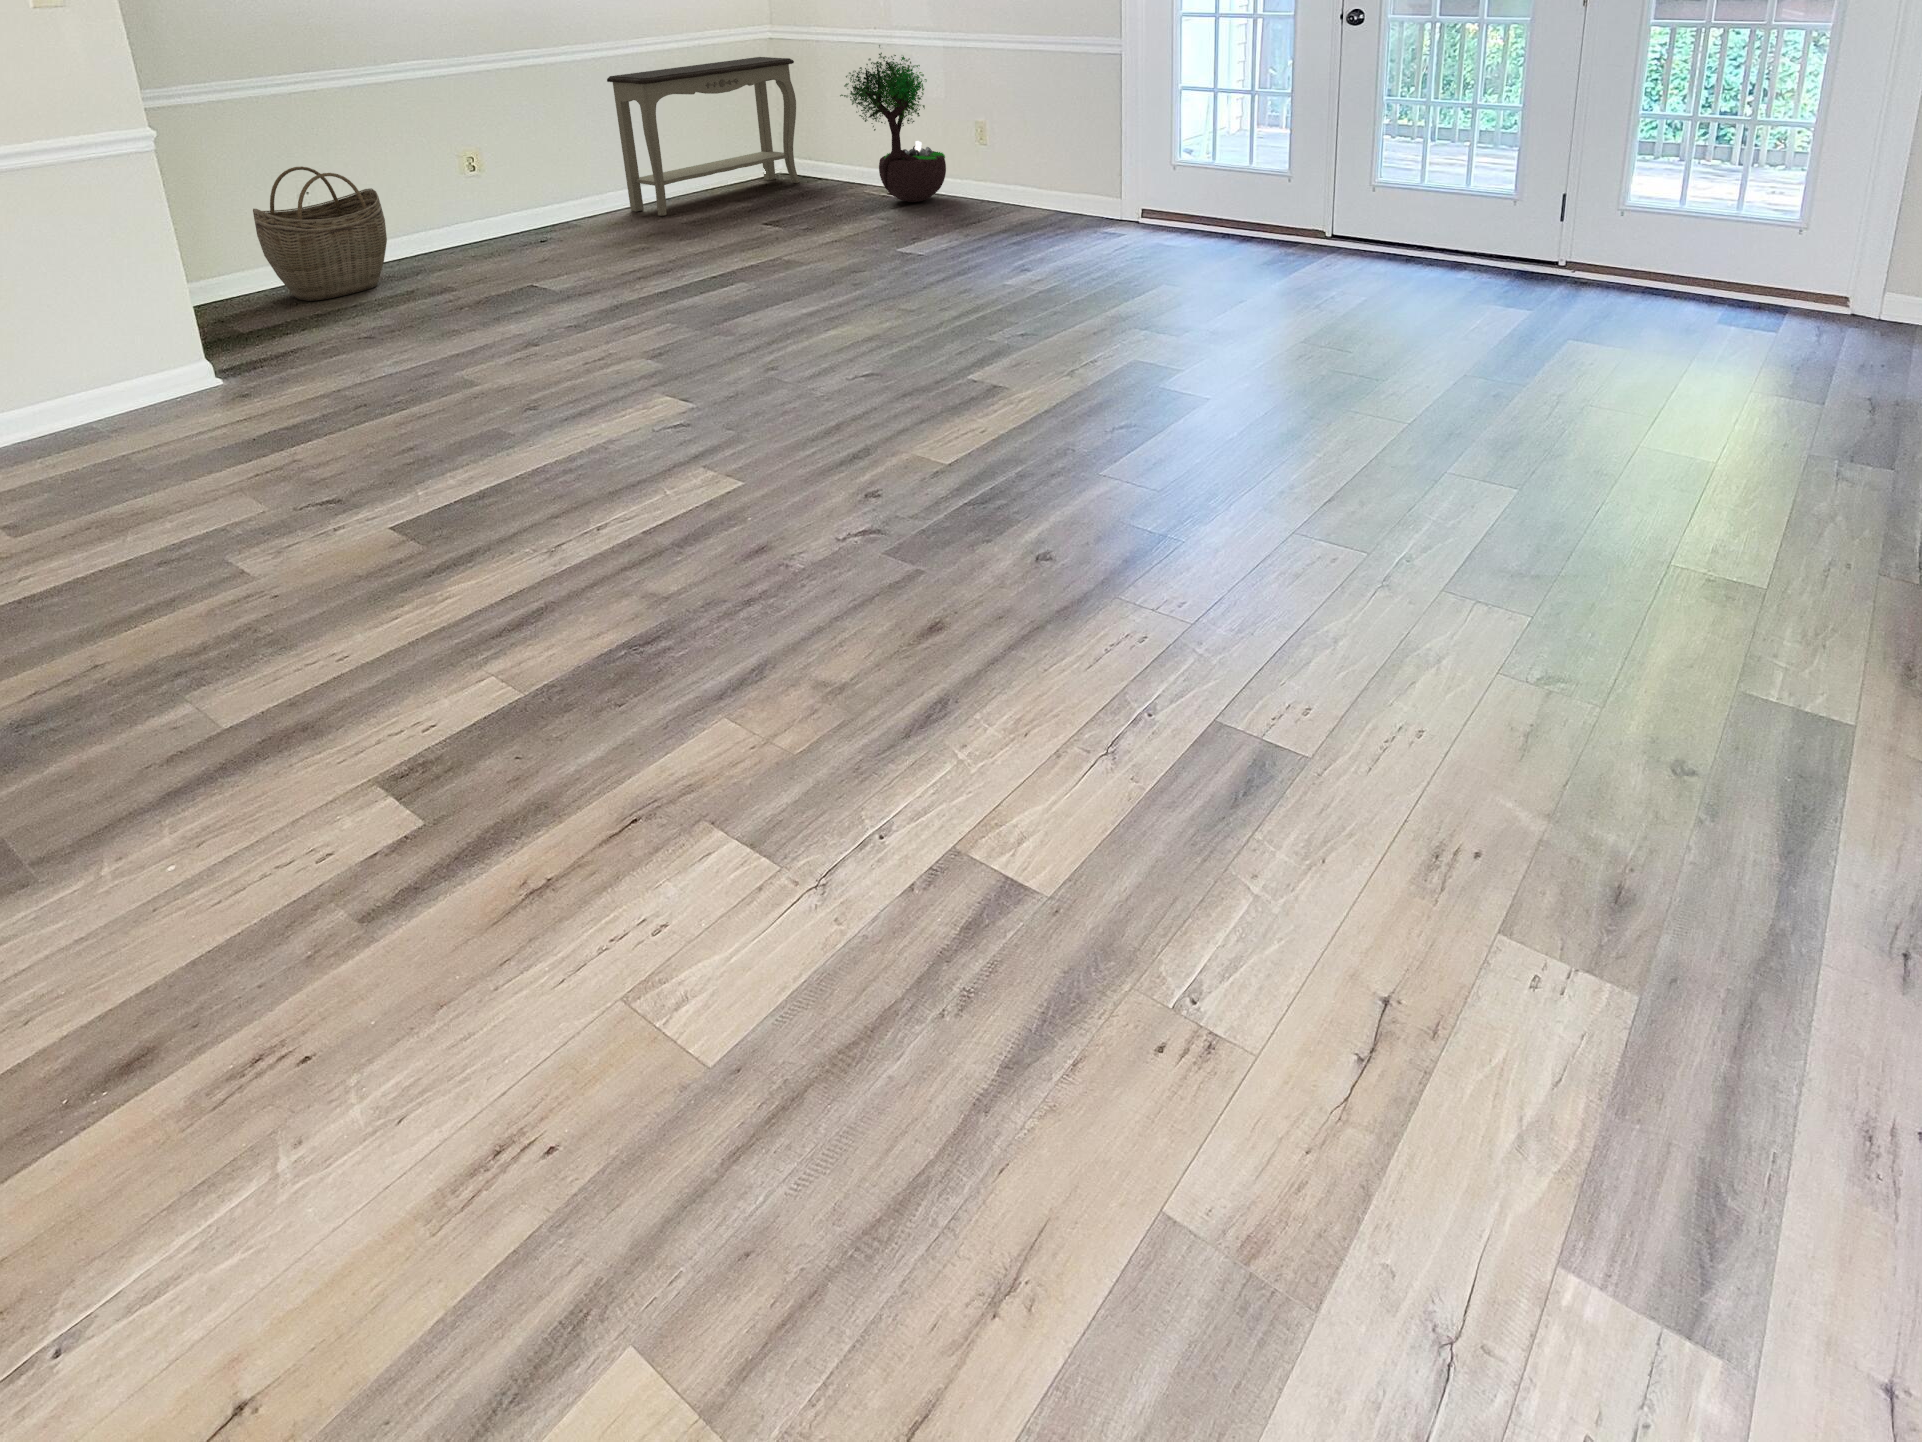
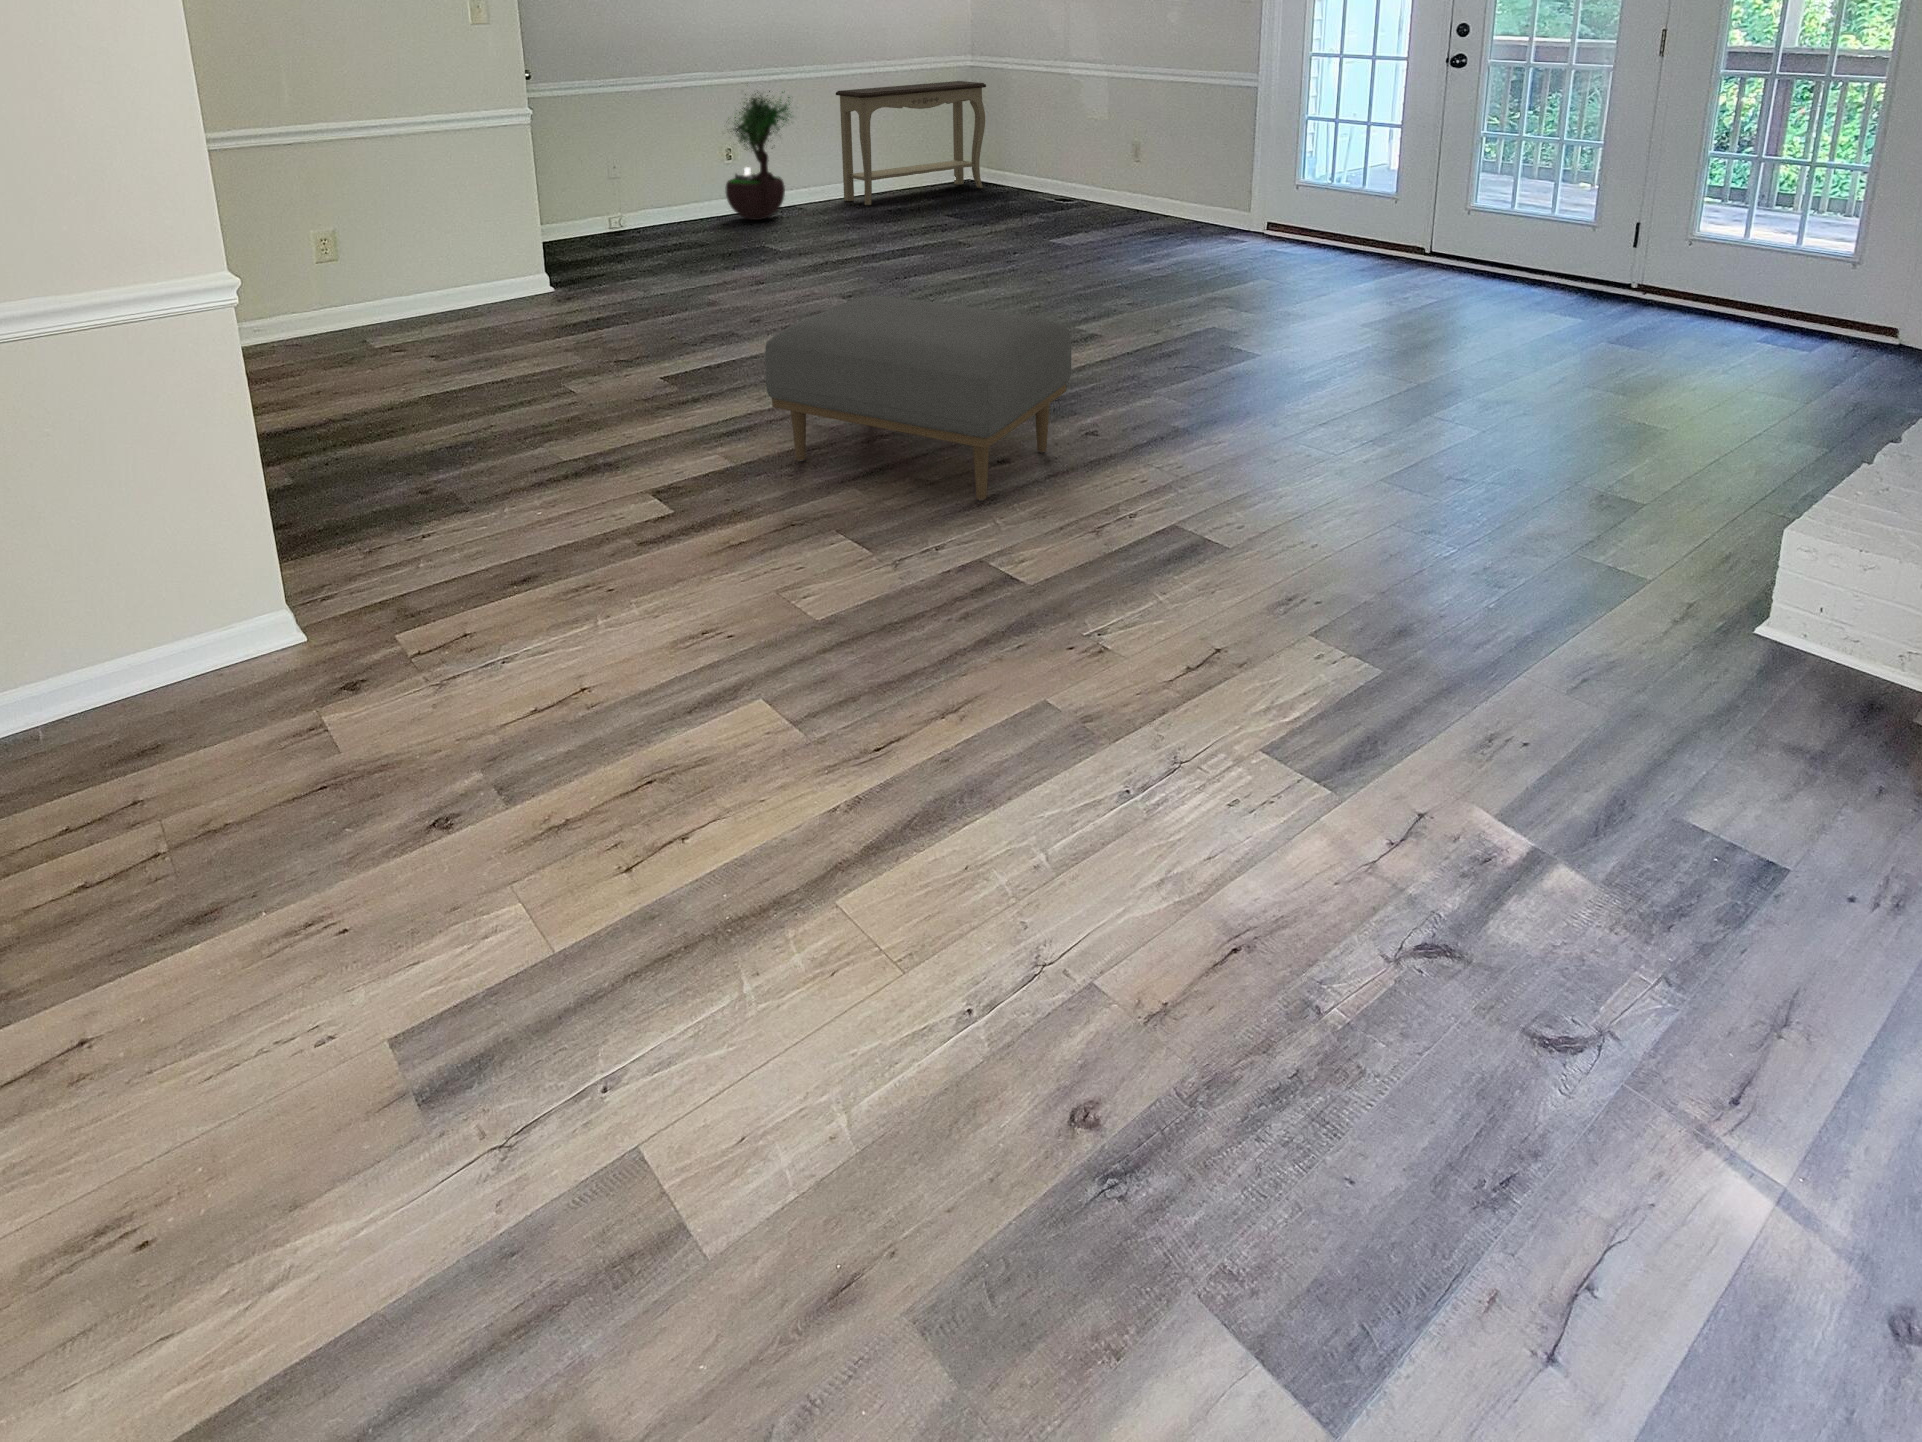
potted tree: present [840,45,946,202] -> present [726,91,792,220]
woven basket: present [253,166,387,301] -> none [580,146,666,245]
ottoman: none [555,398,1019,714] -> present [765,296,1071,501]

